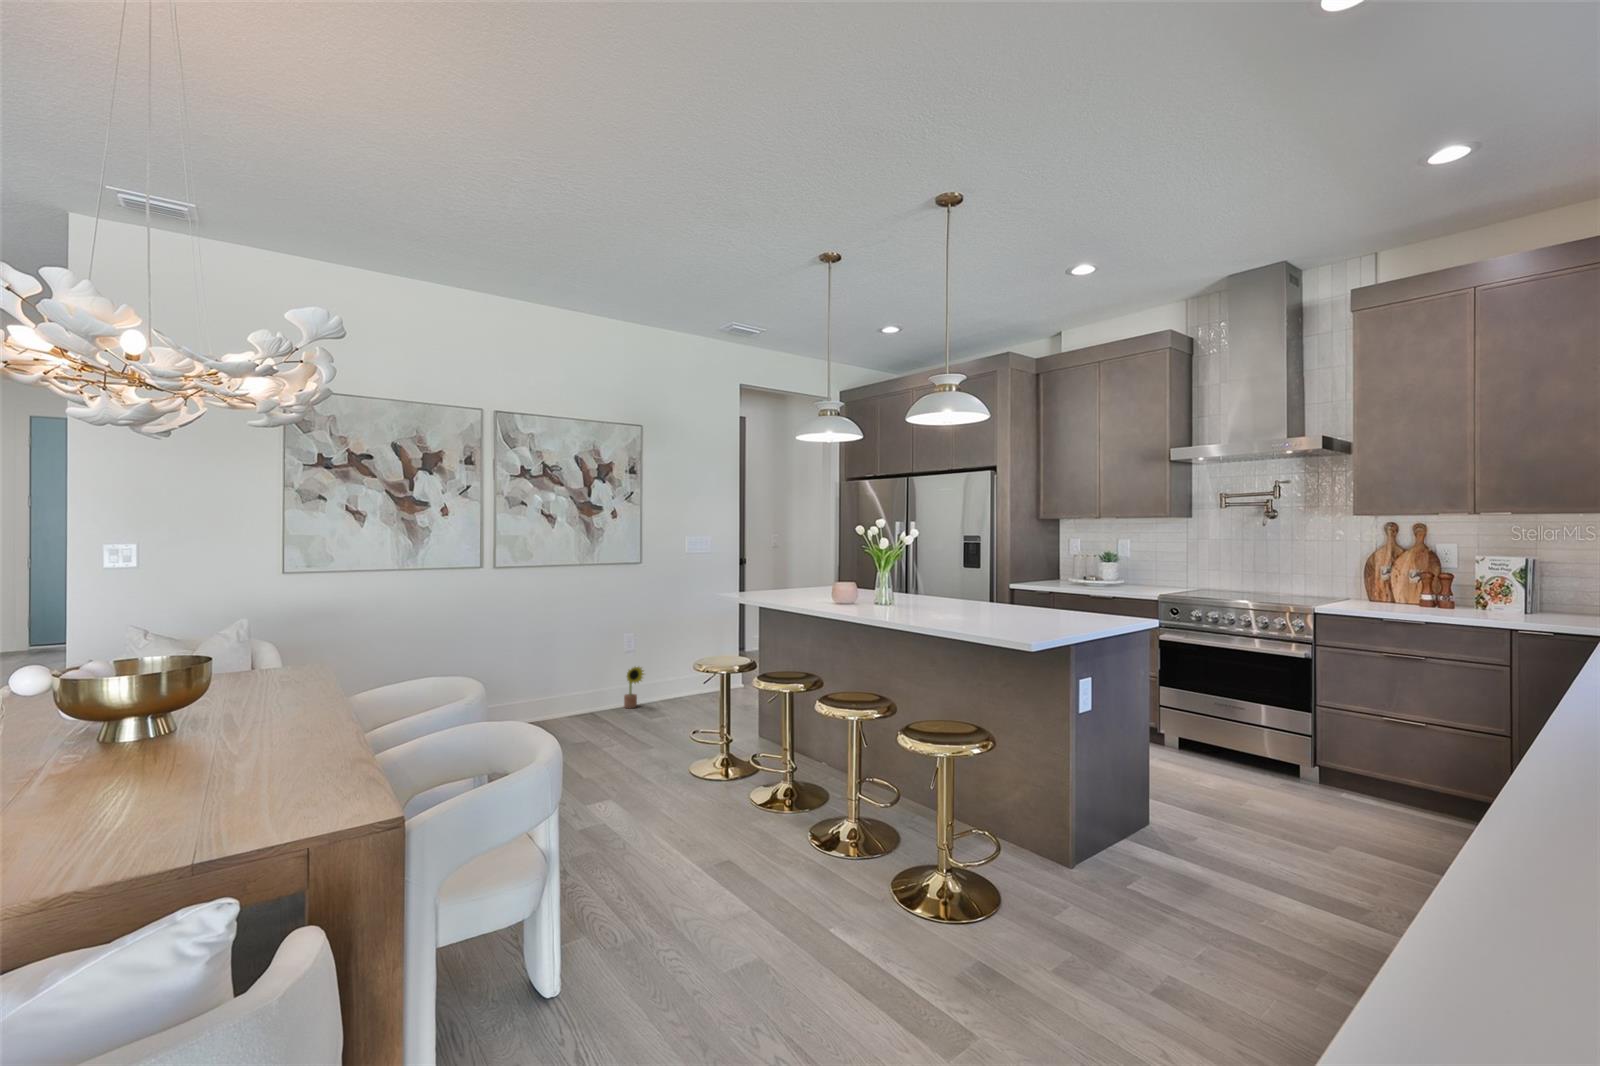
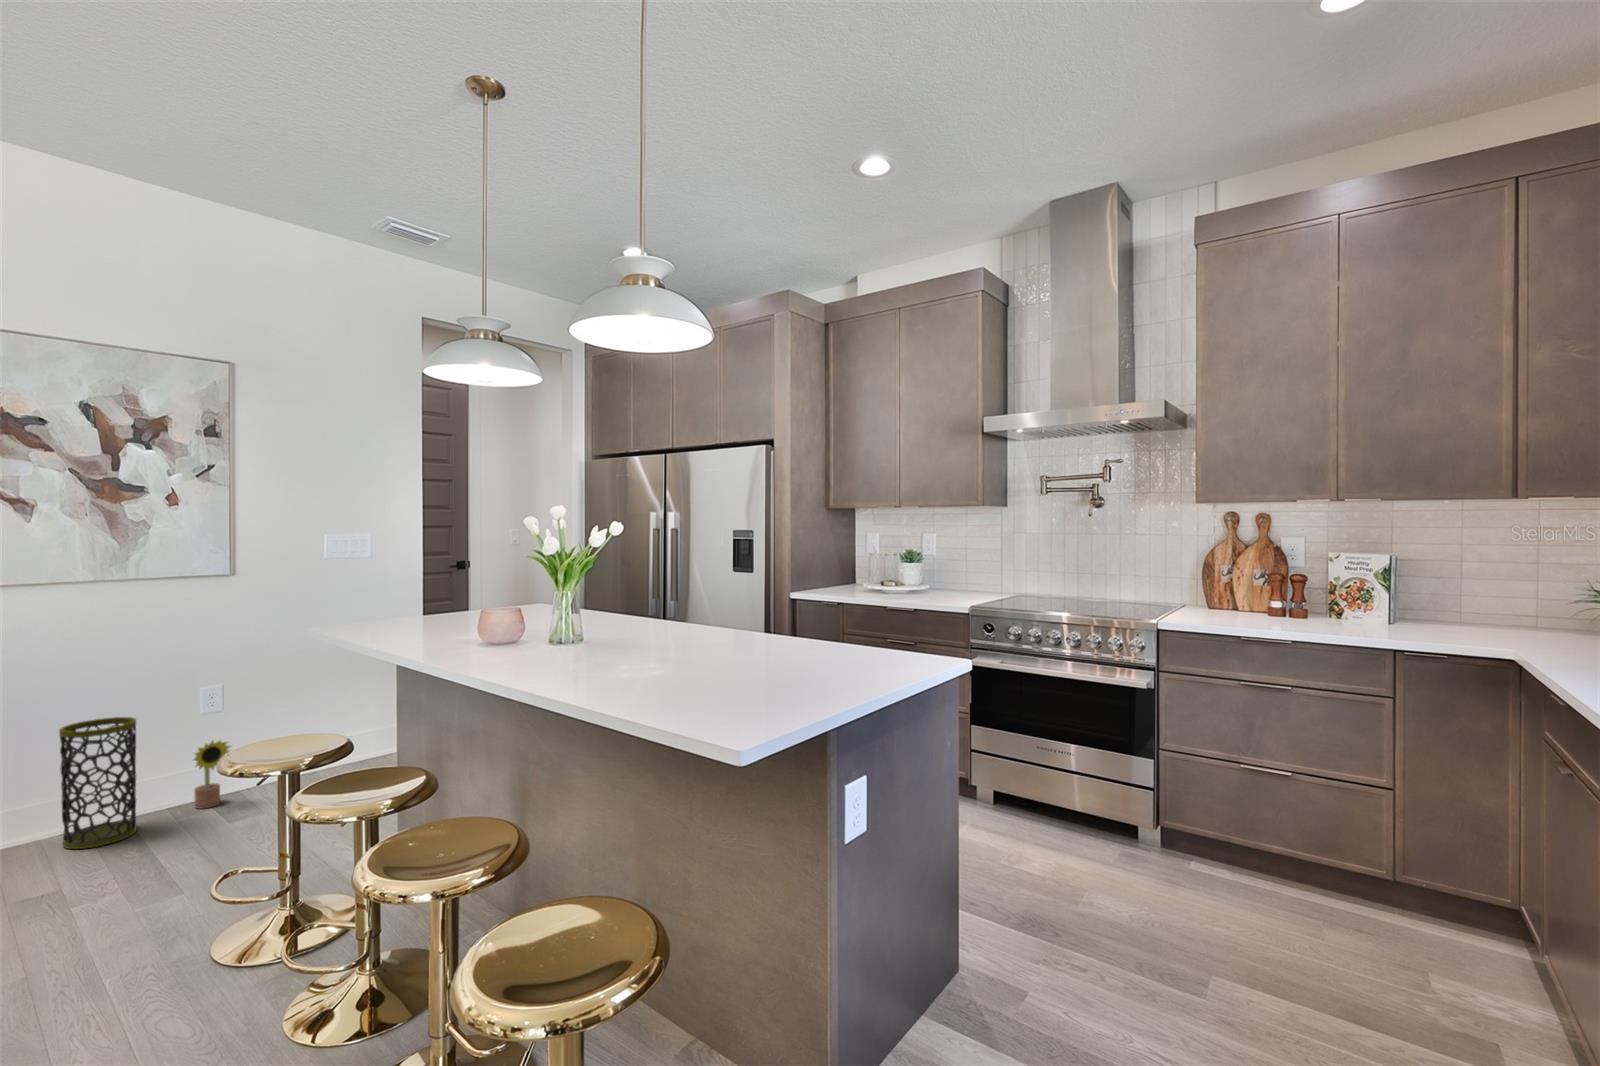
trash can: none [566,647,601,722] -> present [59,717,137,849]

